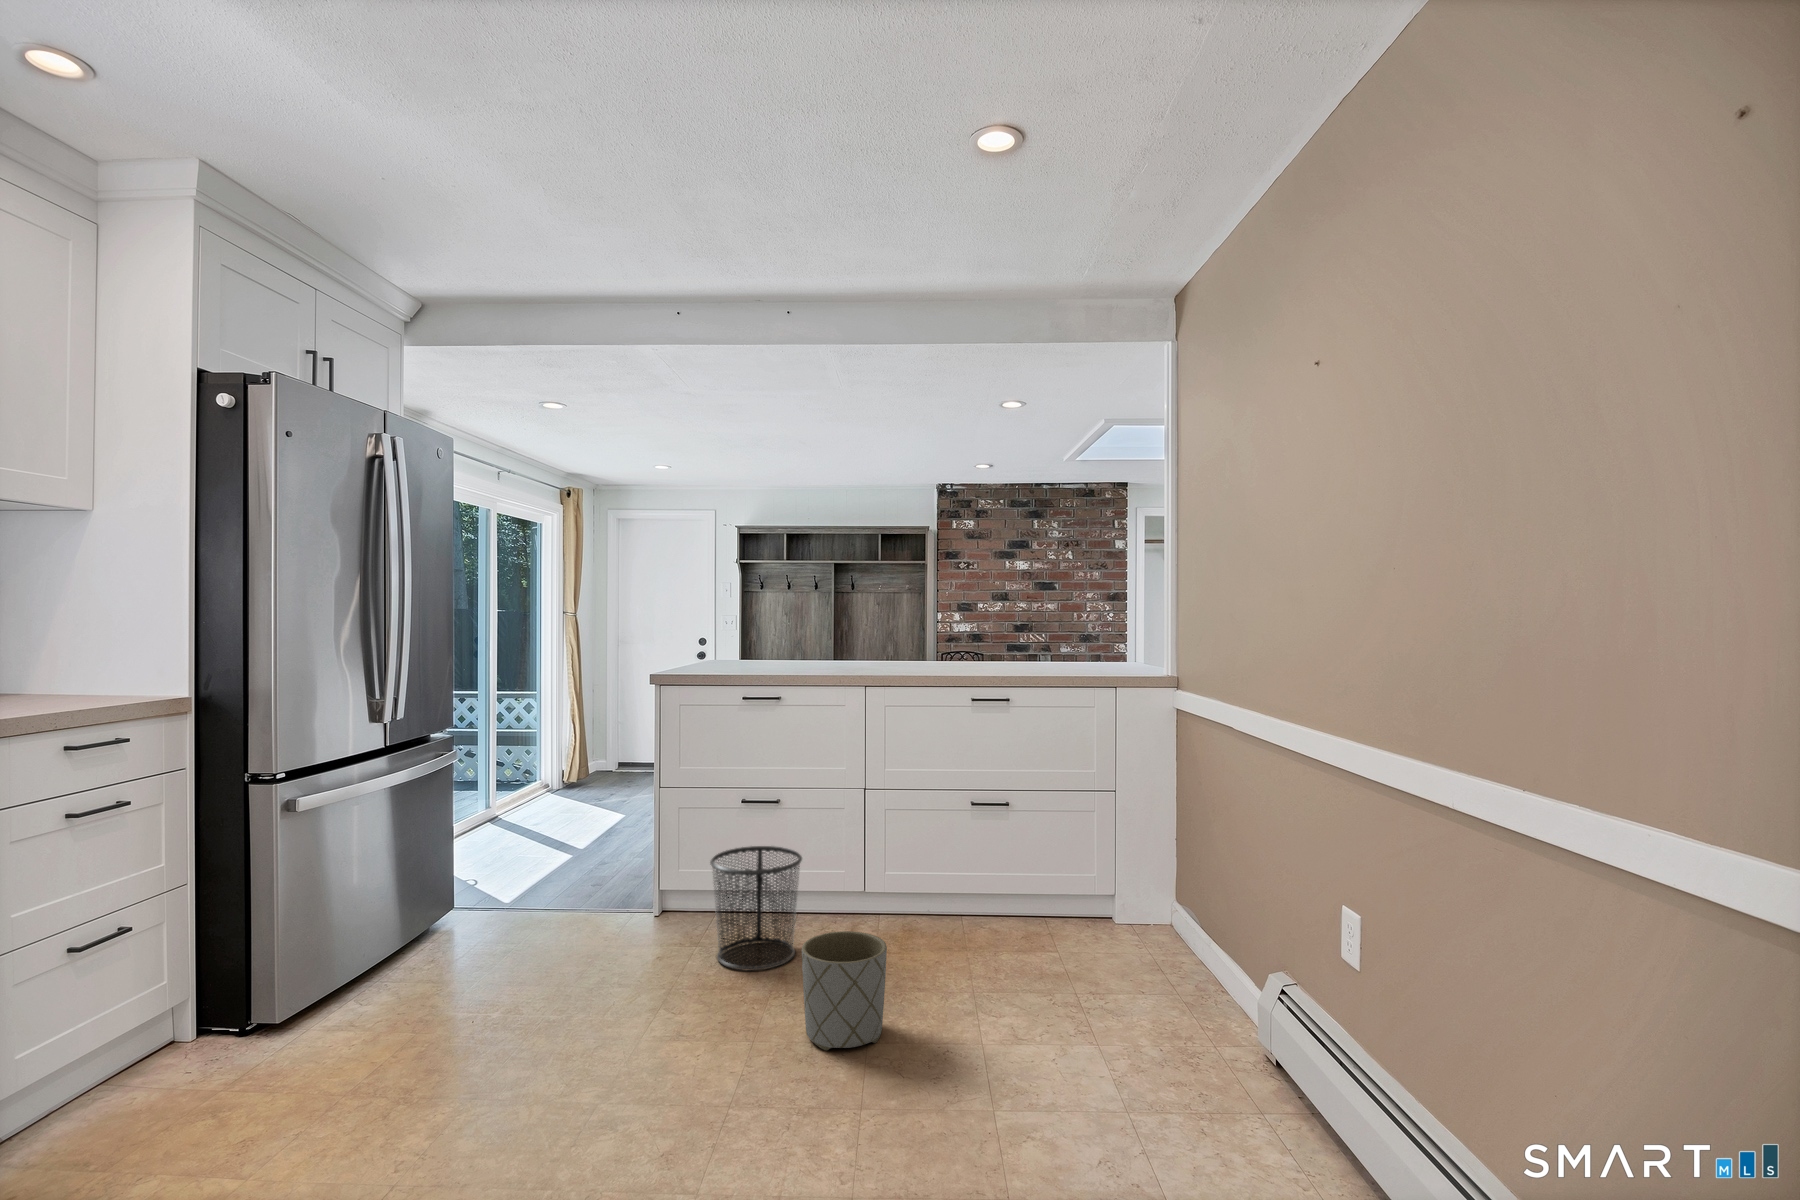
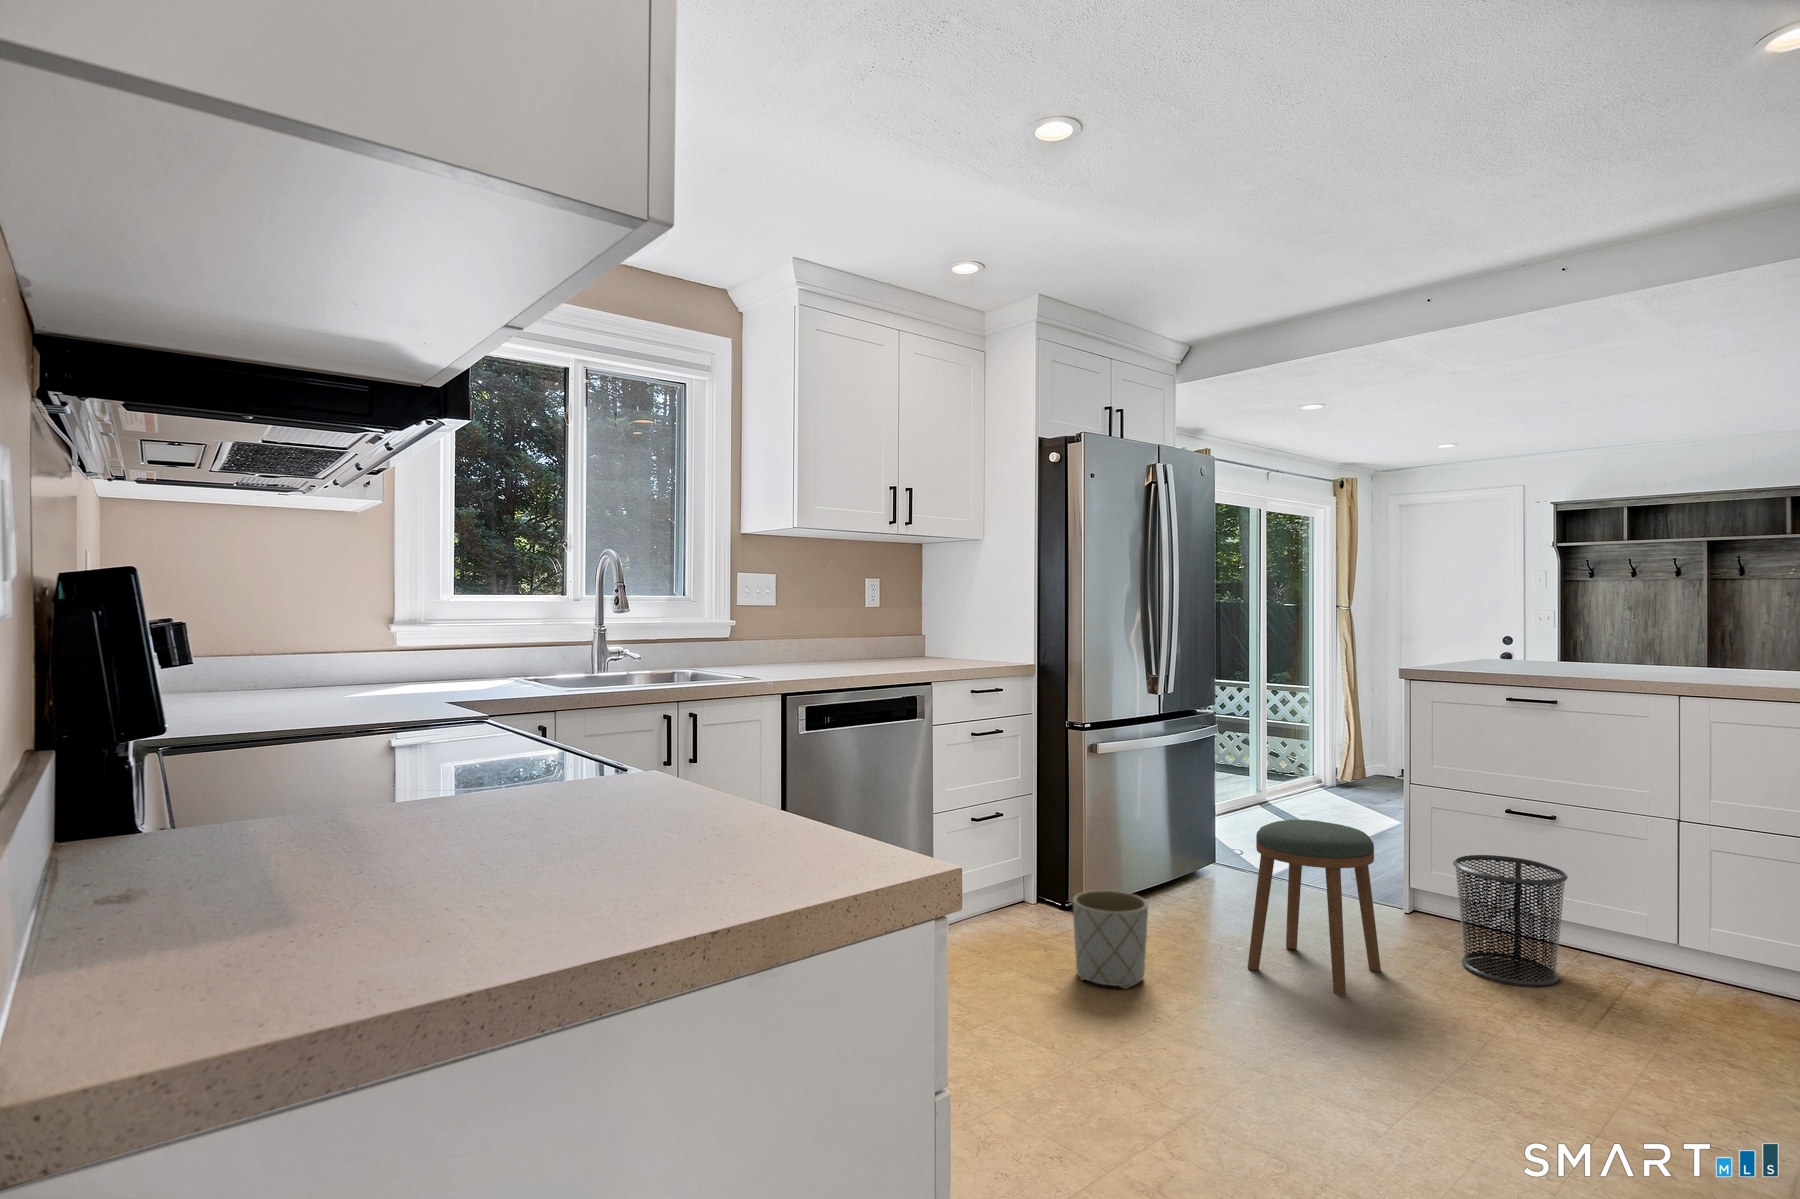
stool: none [507,847,649,1041] -> present [1248,820,1381,995]
planter: present [802,931,887,1051] -> present [1073,890,1148,989]

